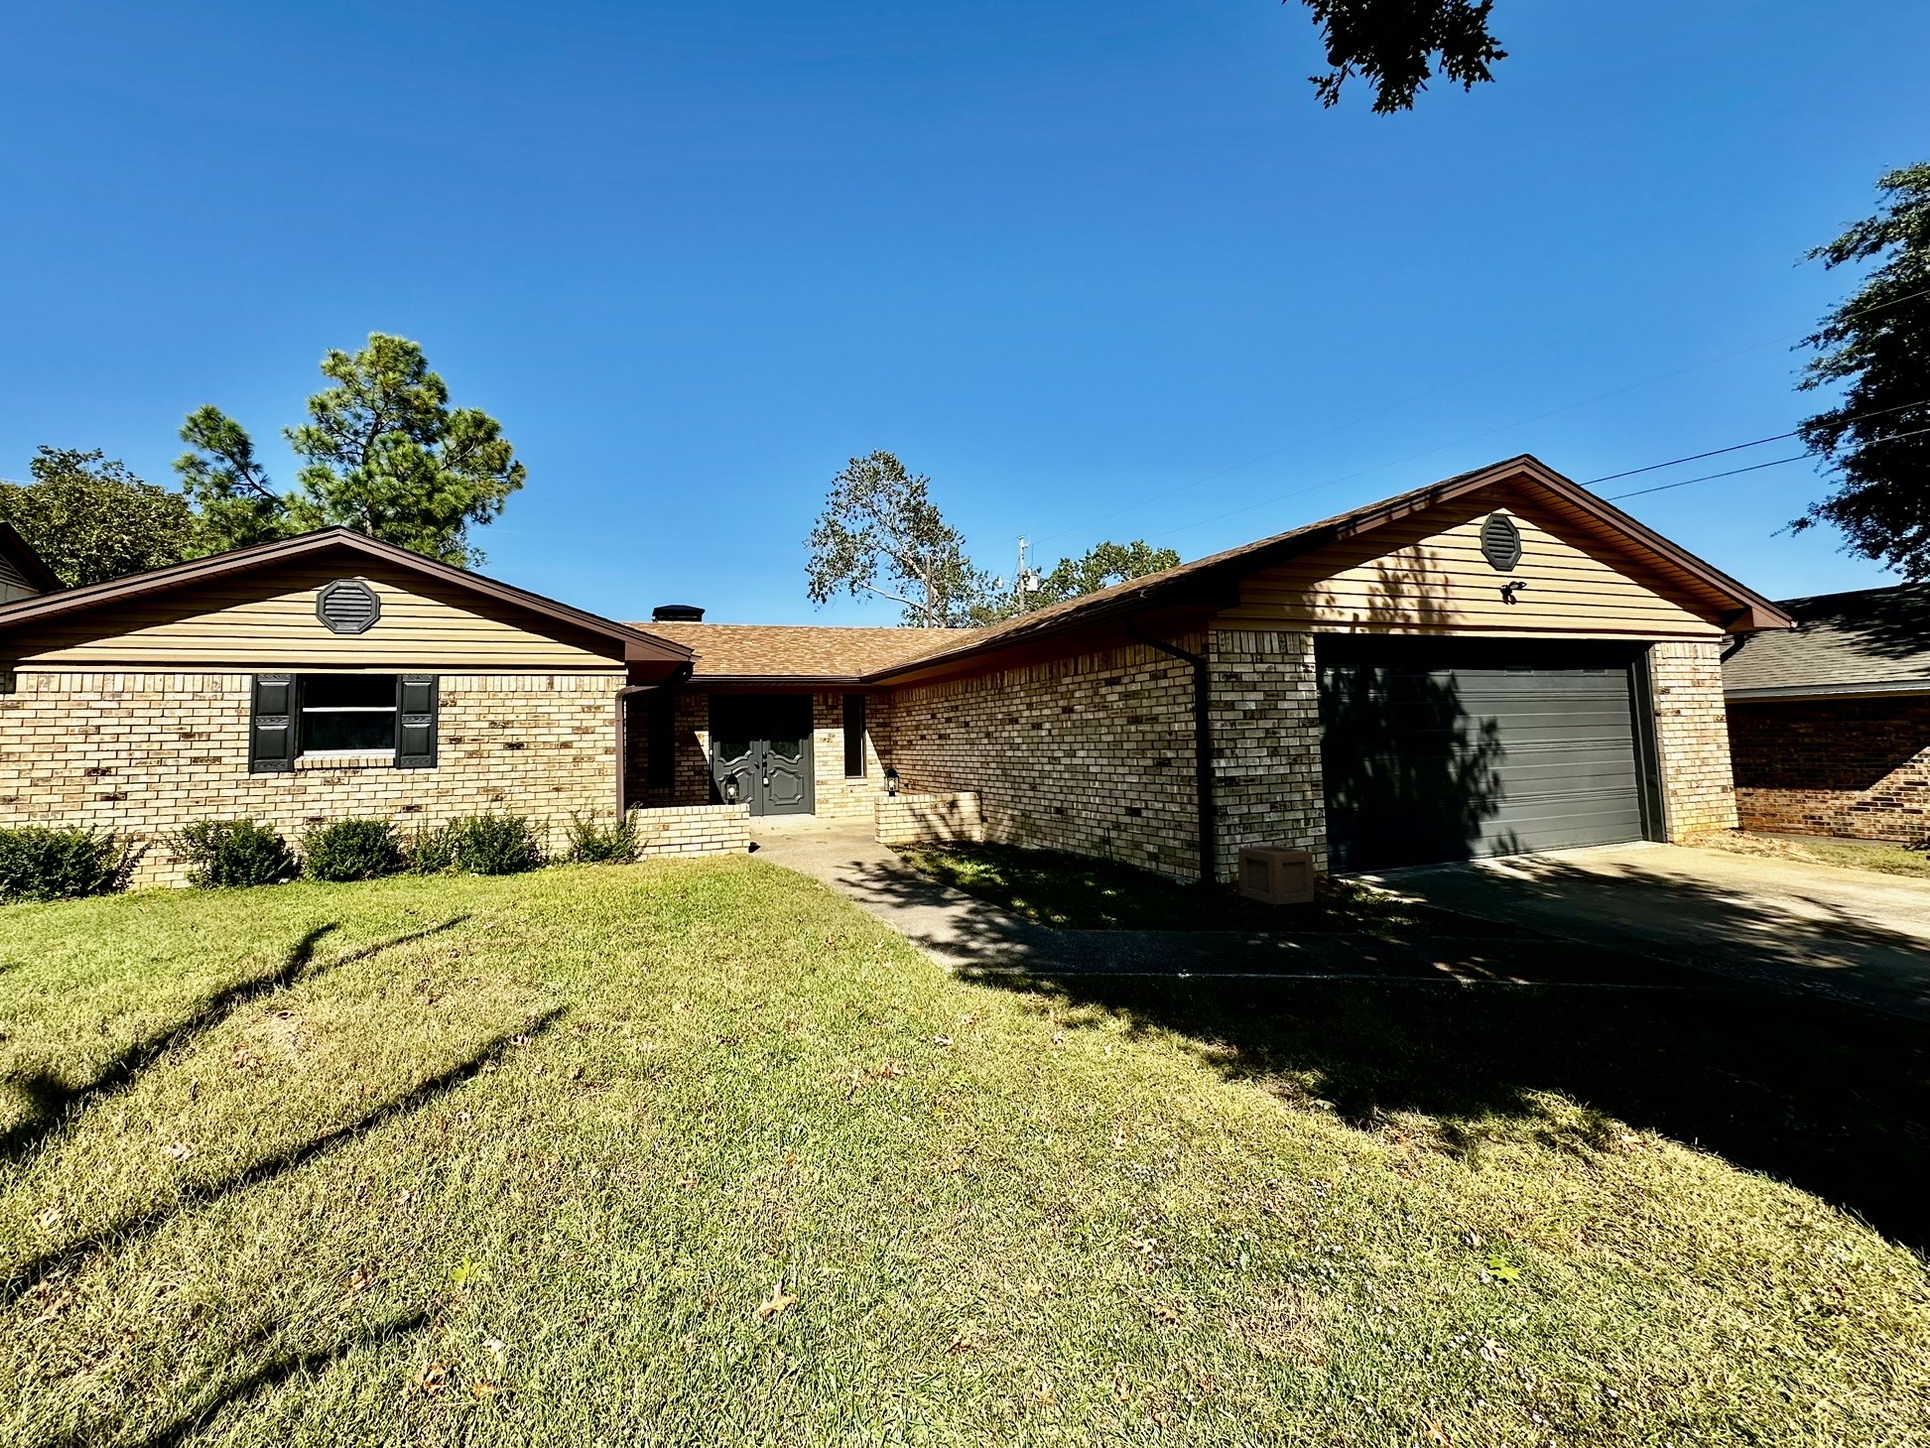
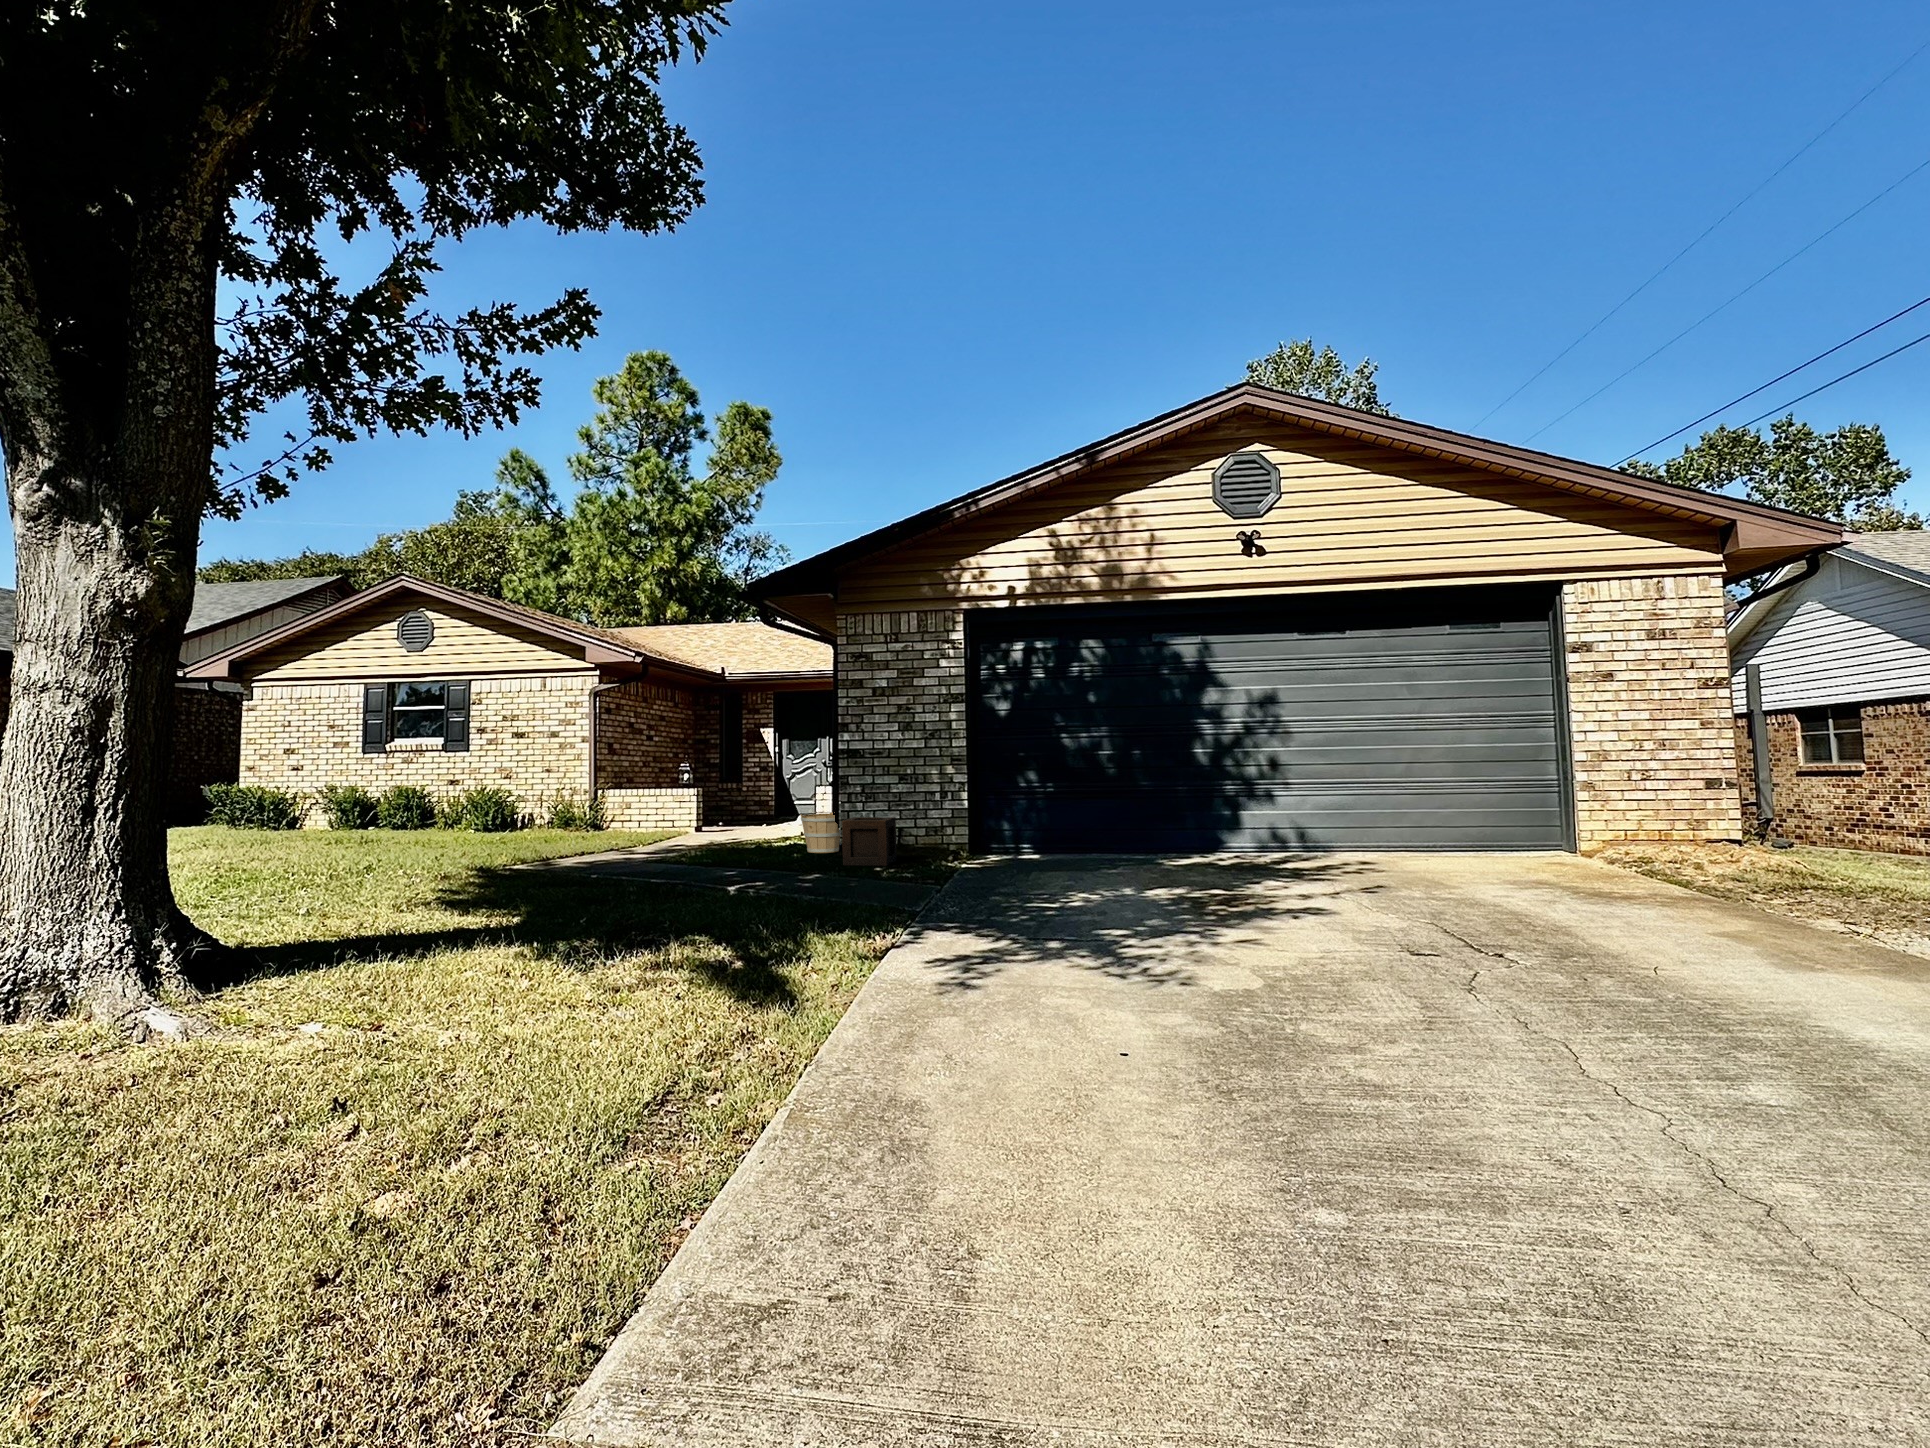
wooden bucket: none [1111,839,1162,887] -> present [801,812,840,853]

